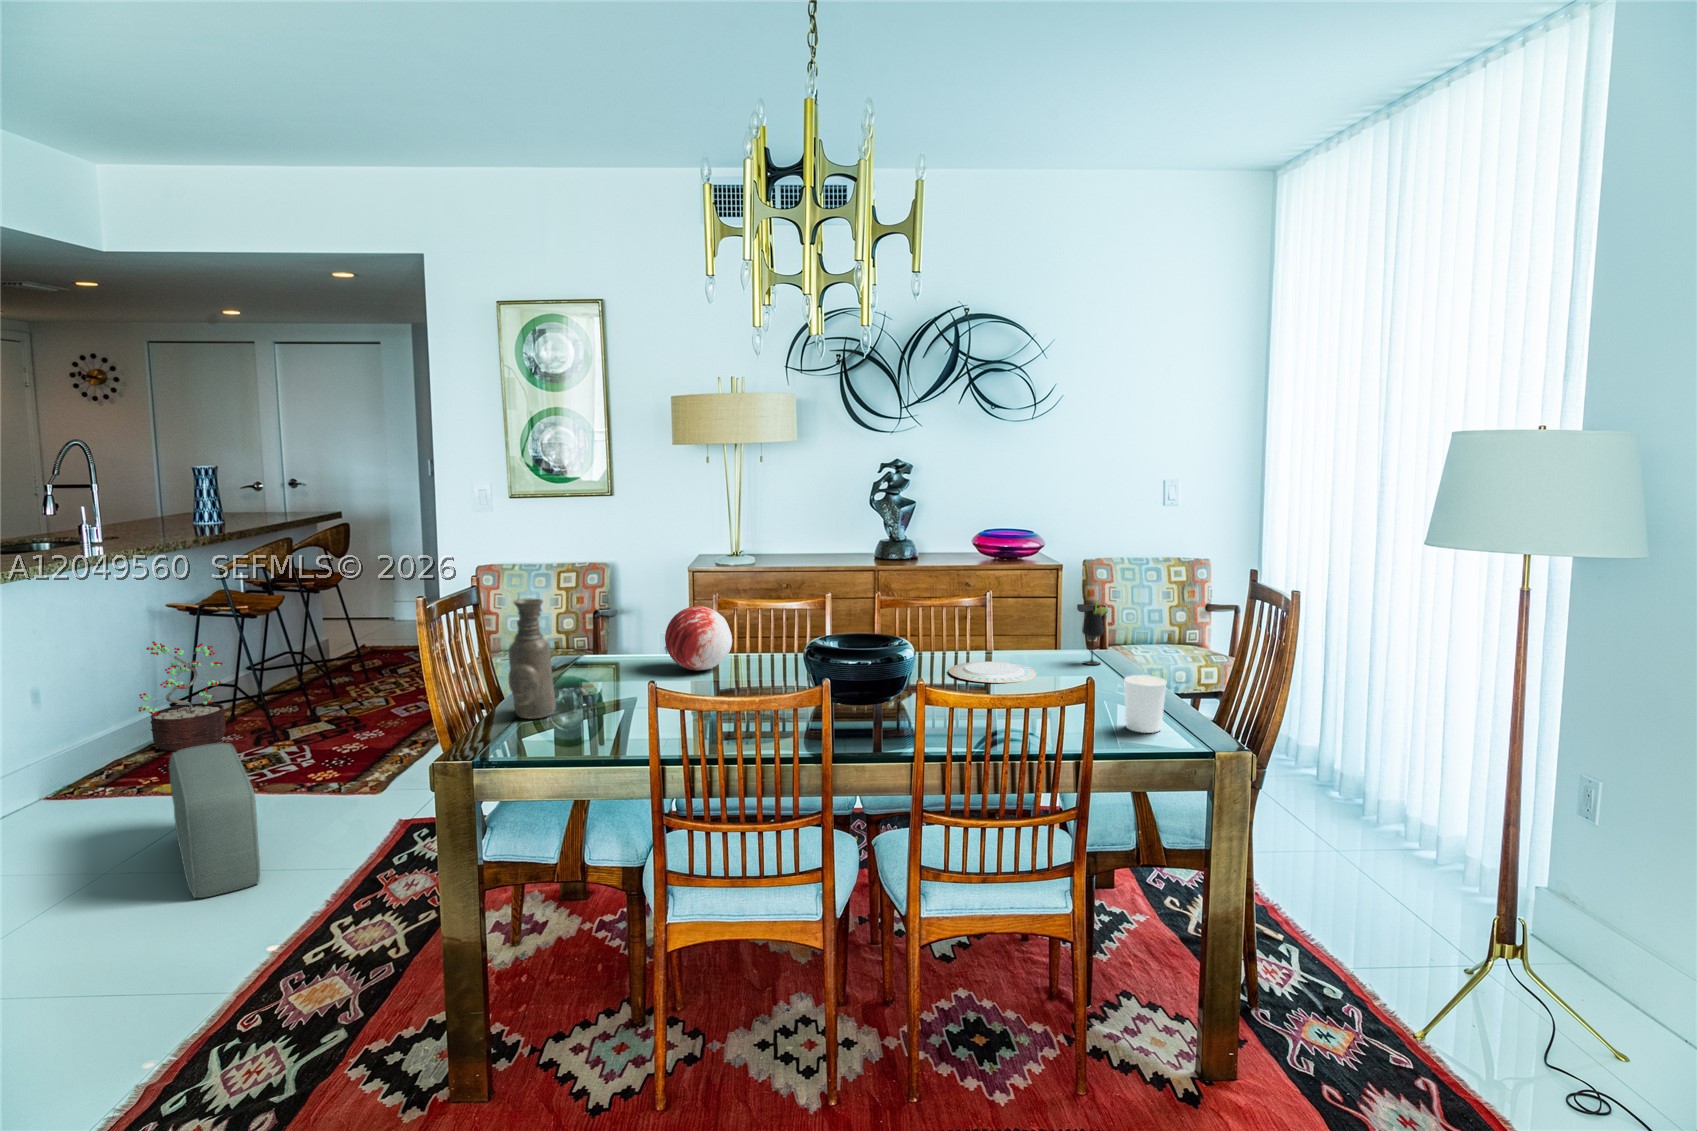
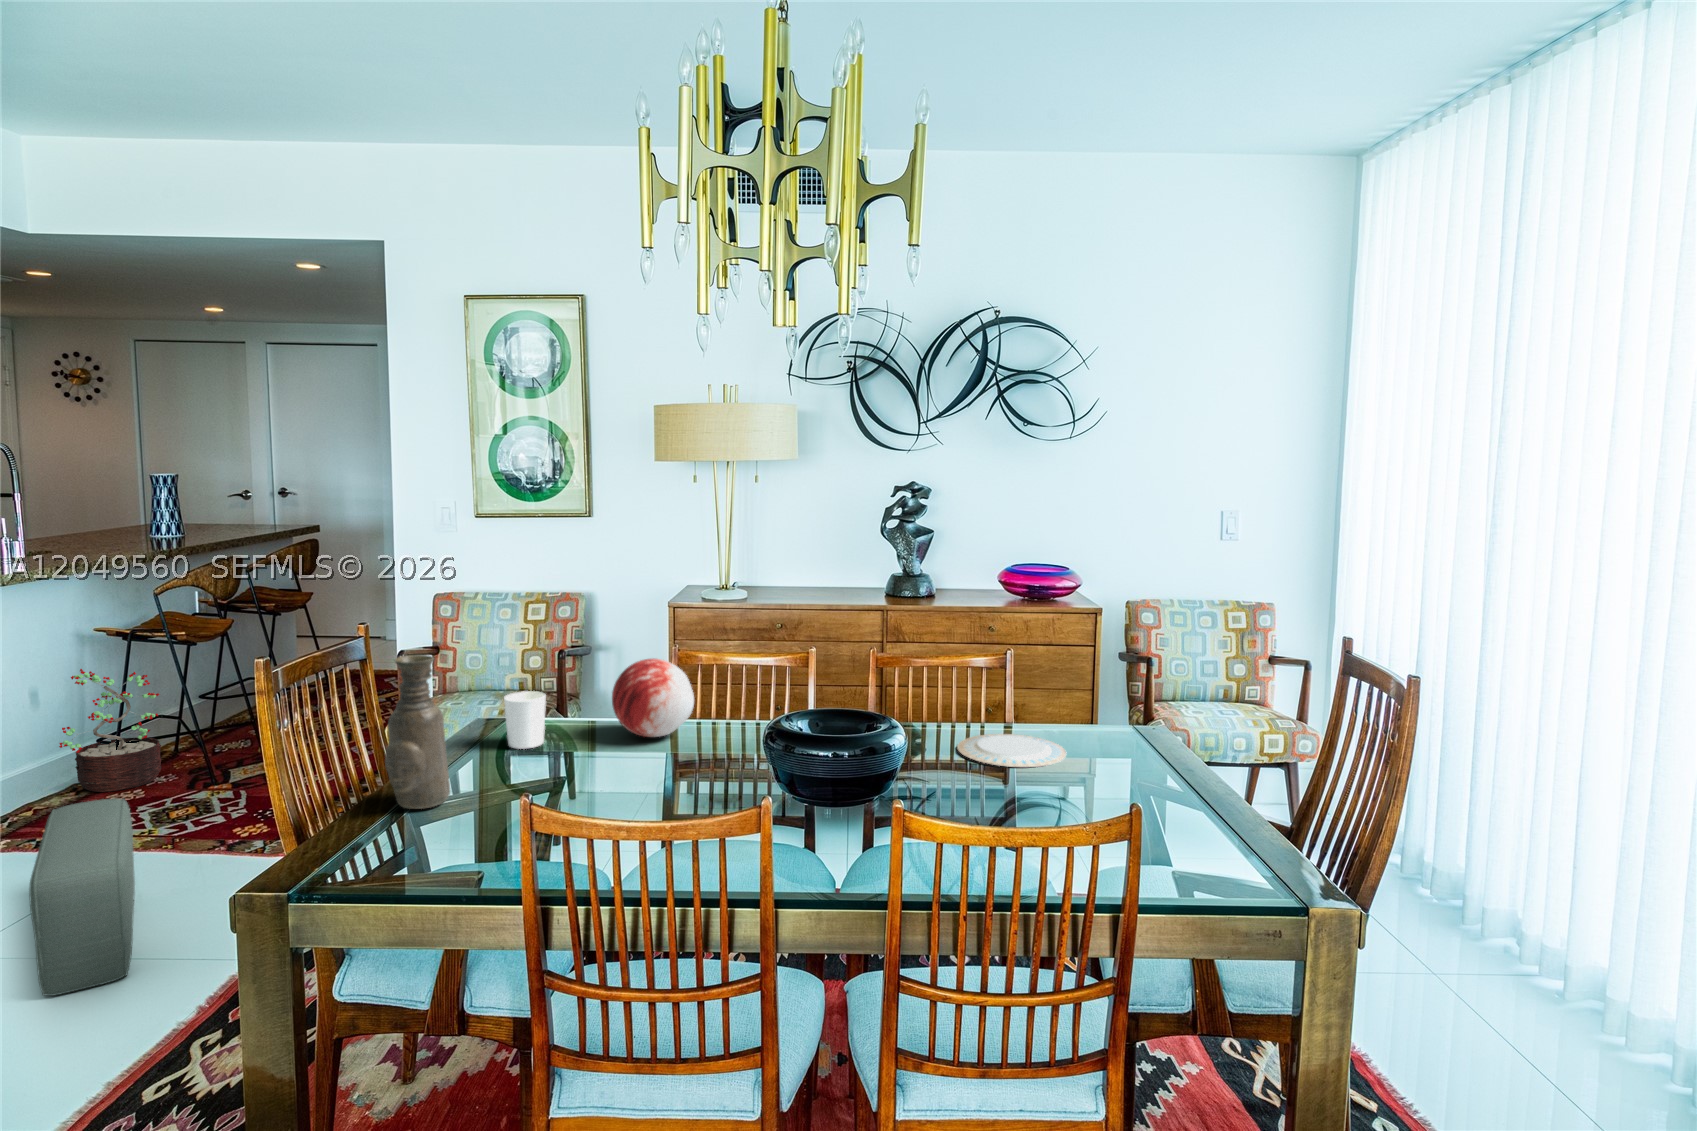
wine glass: present [1082,603,1108,665] -> none [1125,666,1158,743]
candle holder: present [1124,675,1166,733] -> present [504,691,546,749]

